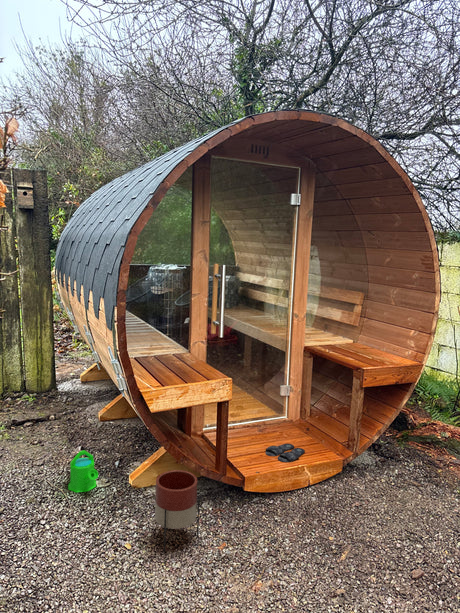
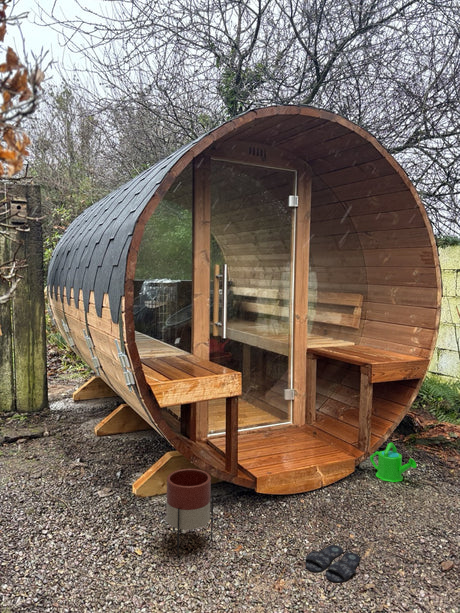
slippers: present [265,444,305,462] -> present [305,545,360,582]
watering can: present [68,450,98,492] -> present [370,442,417,482]

